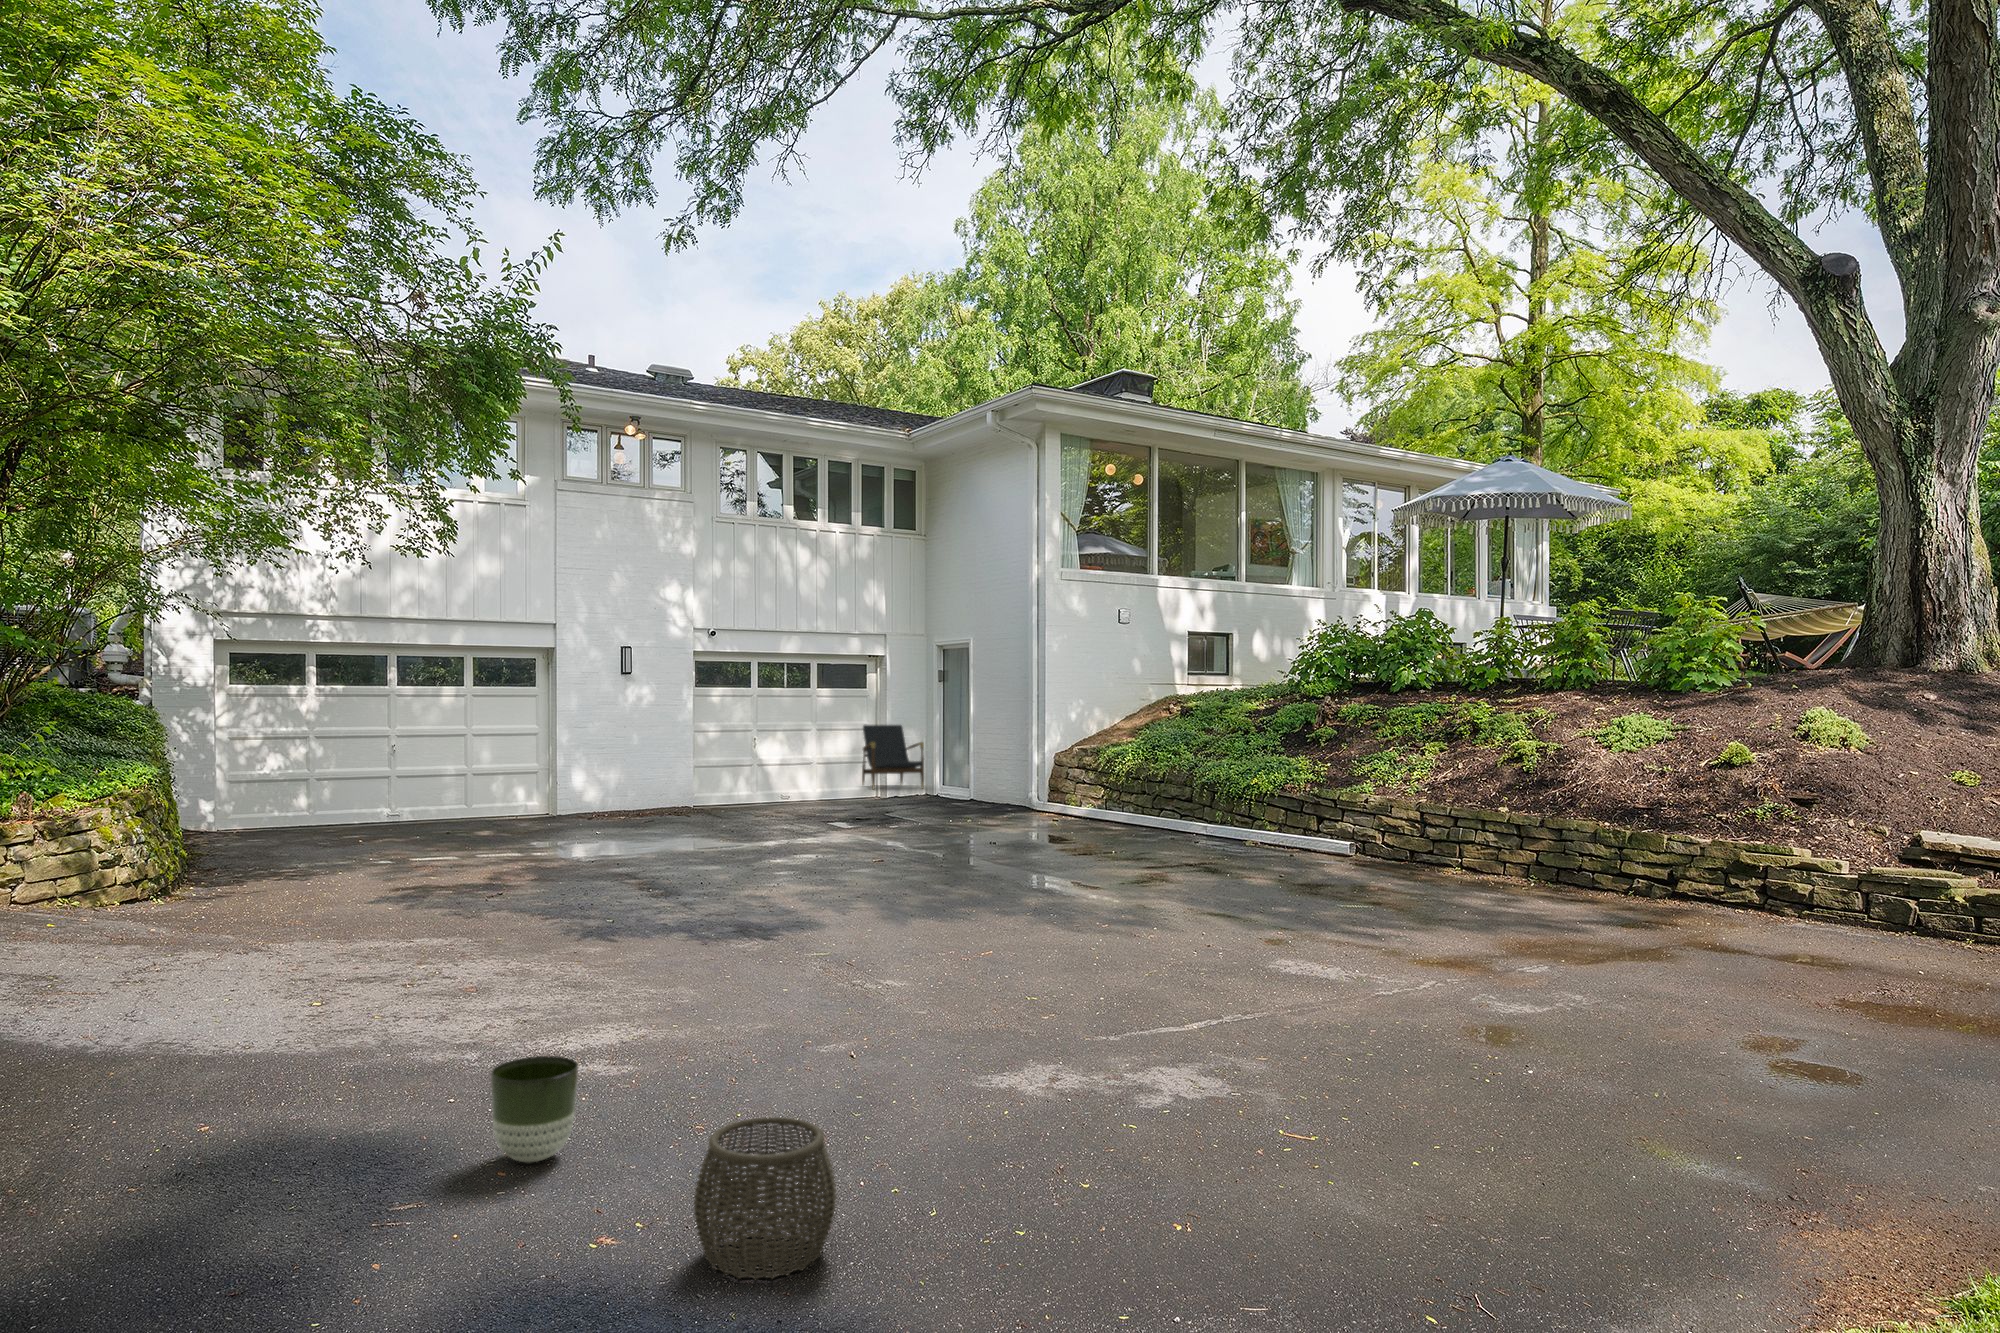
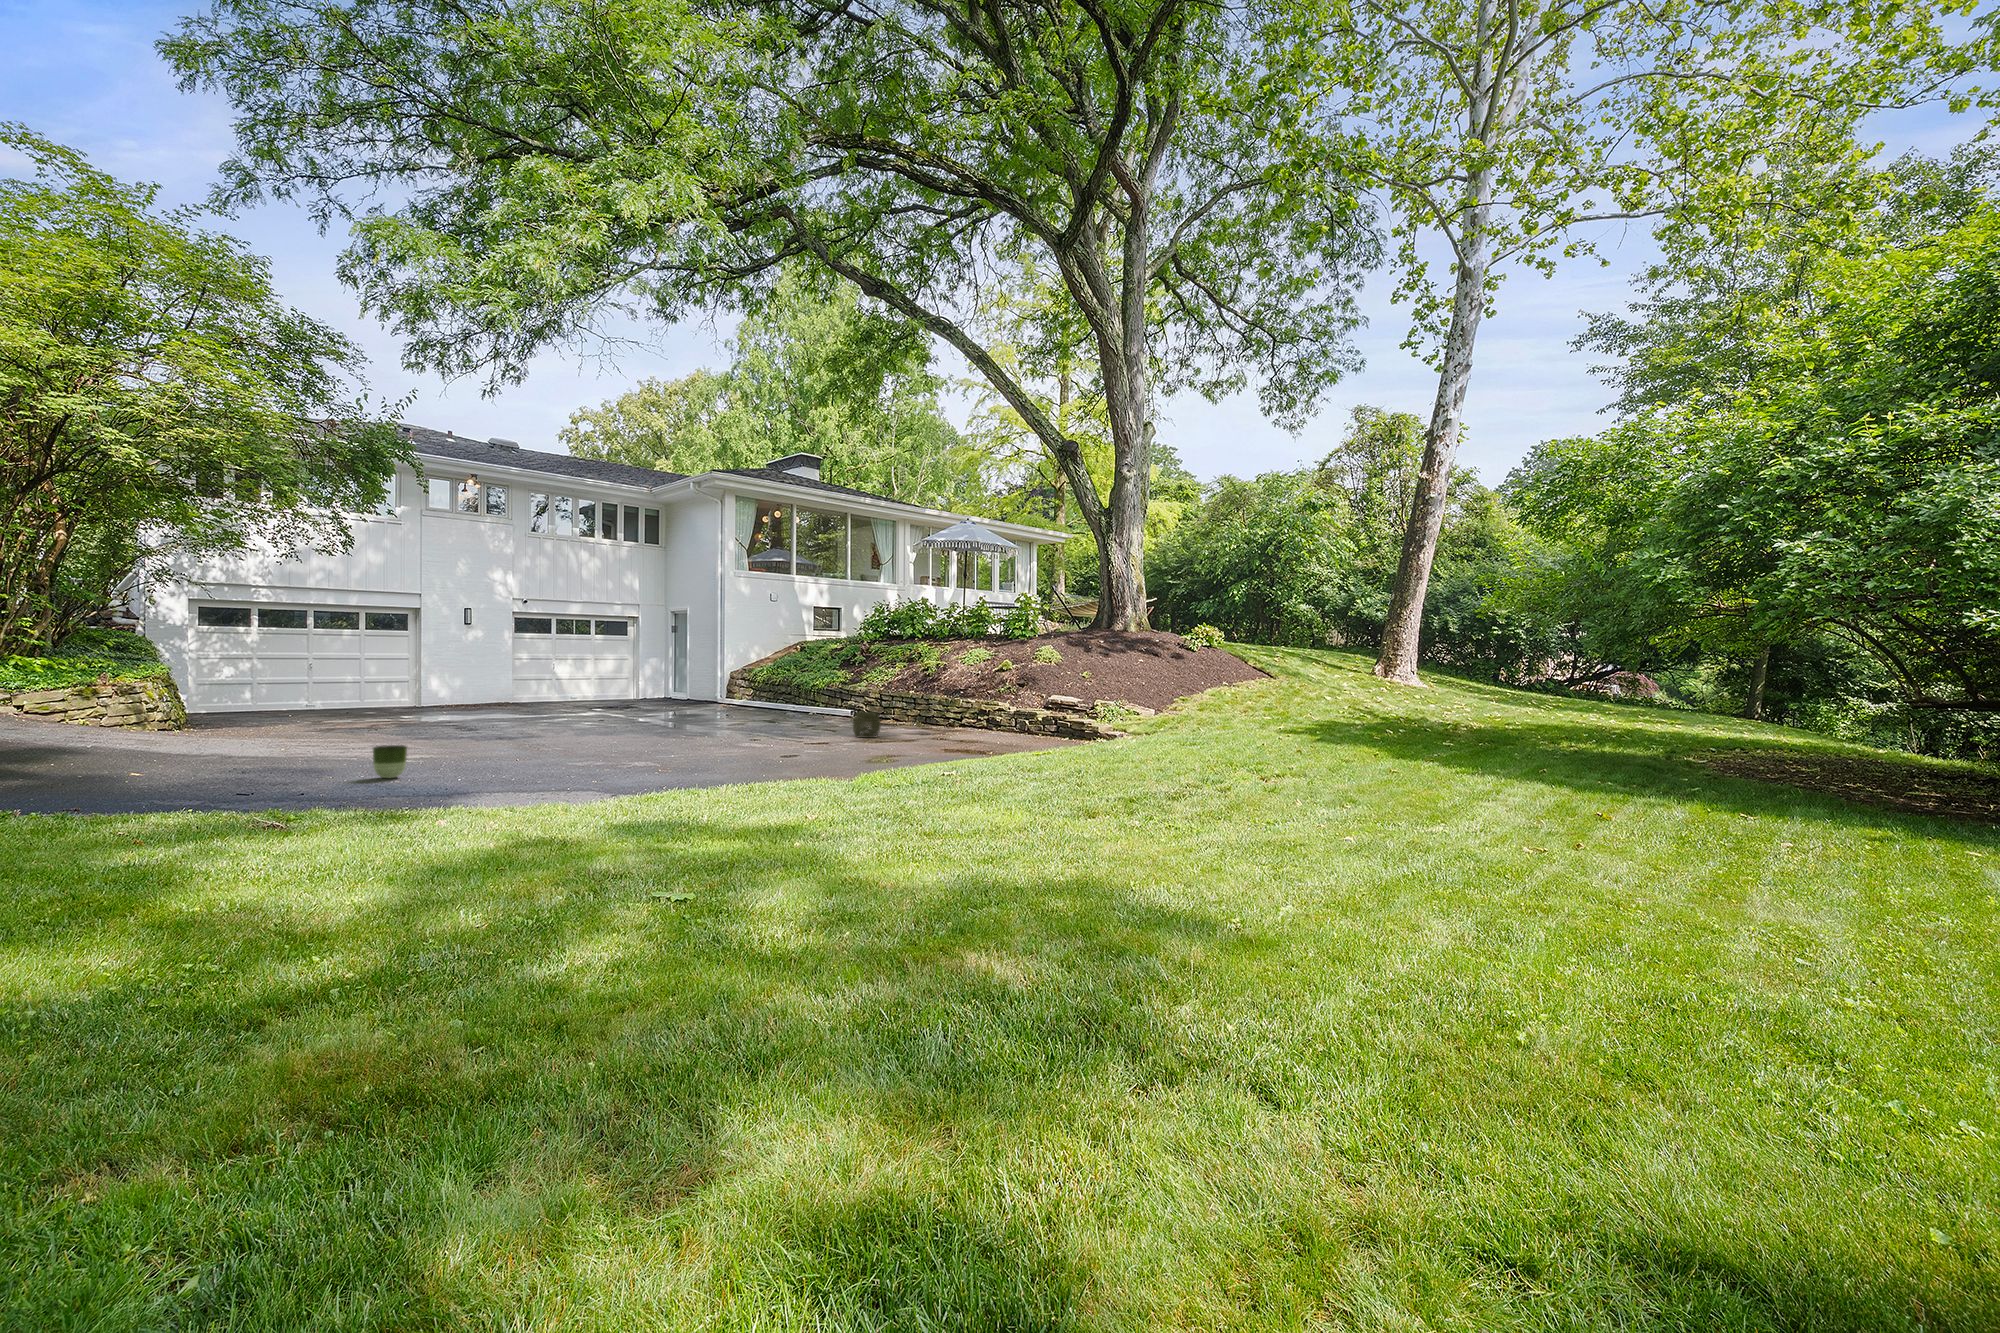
lounge chair: present [862,725,924,789] -> none [622,656,659,692]
woven basket: present [694,1117,836,1280] -> present [853,712,881,738]

